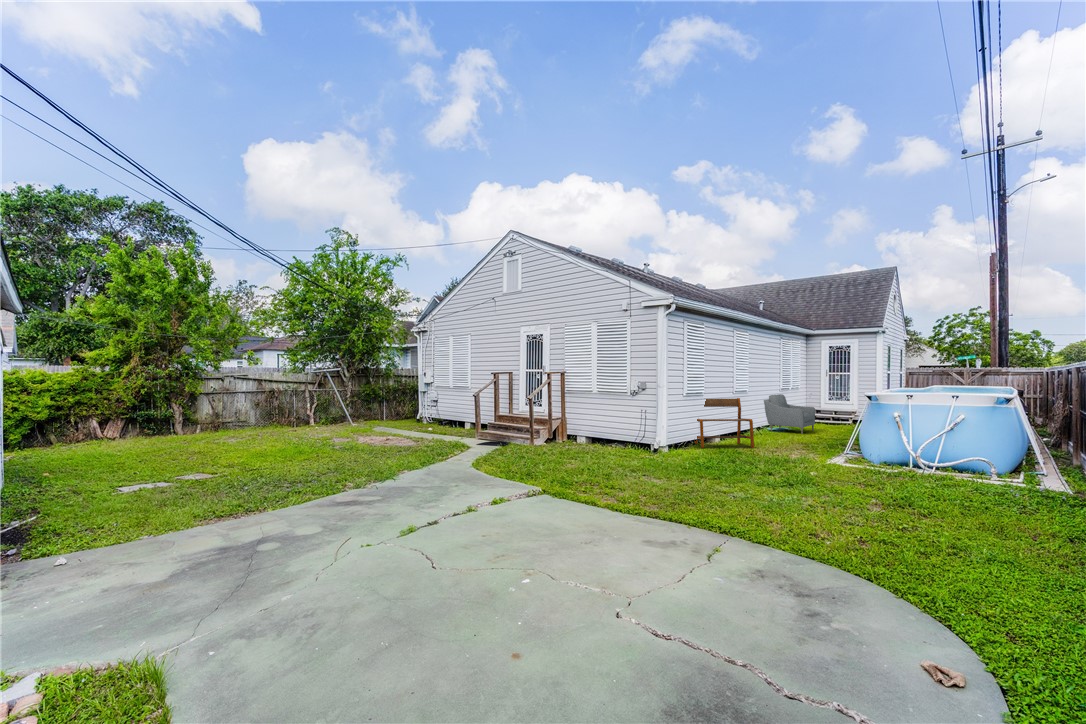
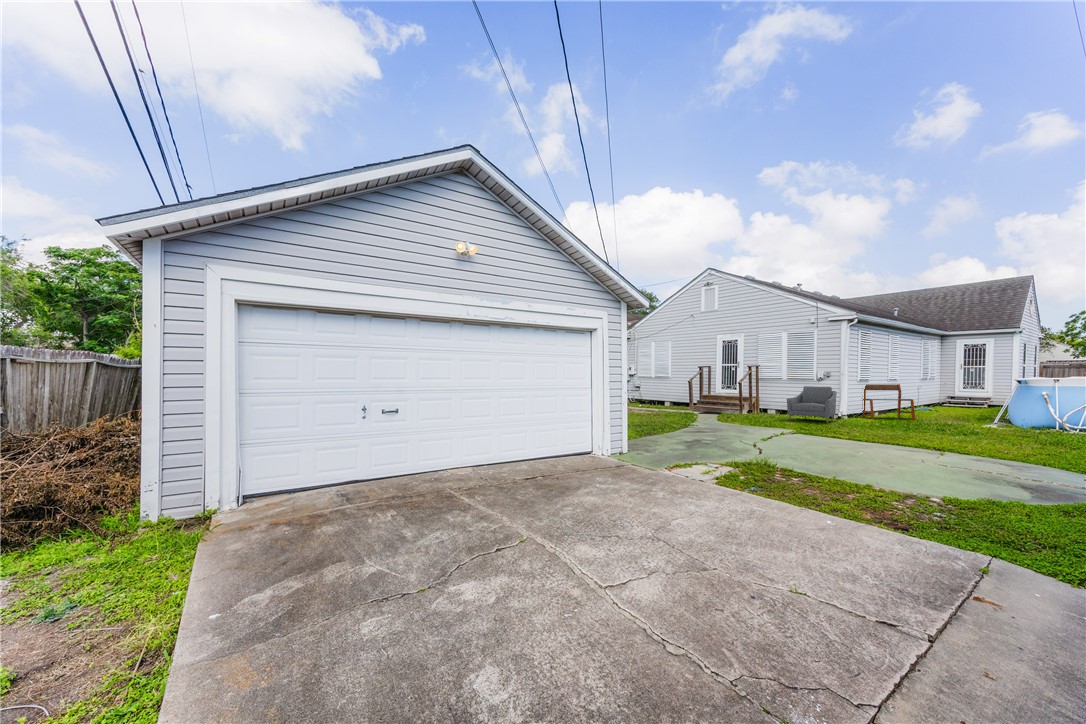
chair: present [764,394,815,434] -> present [787,386,837,423]

